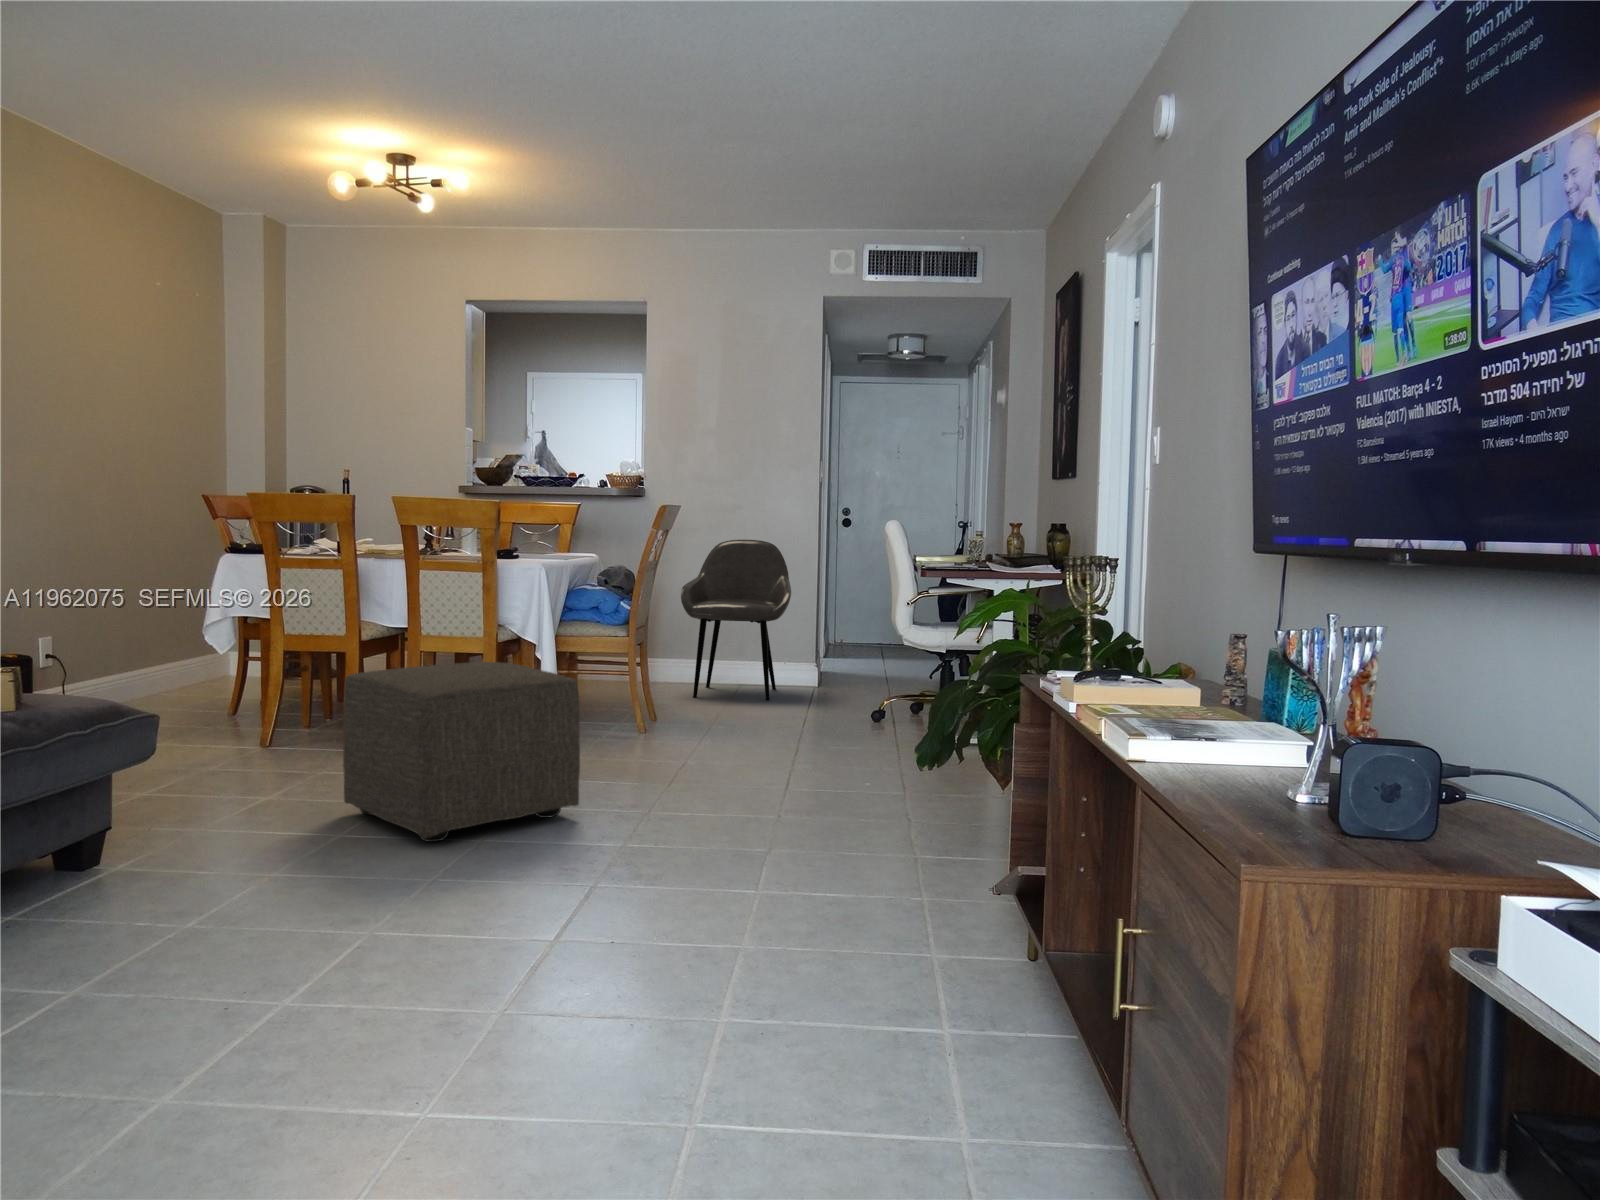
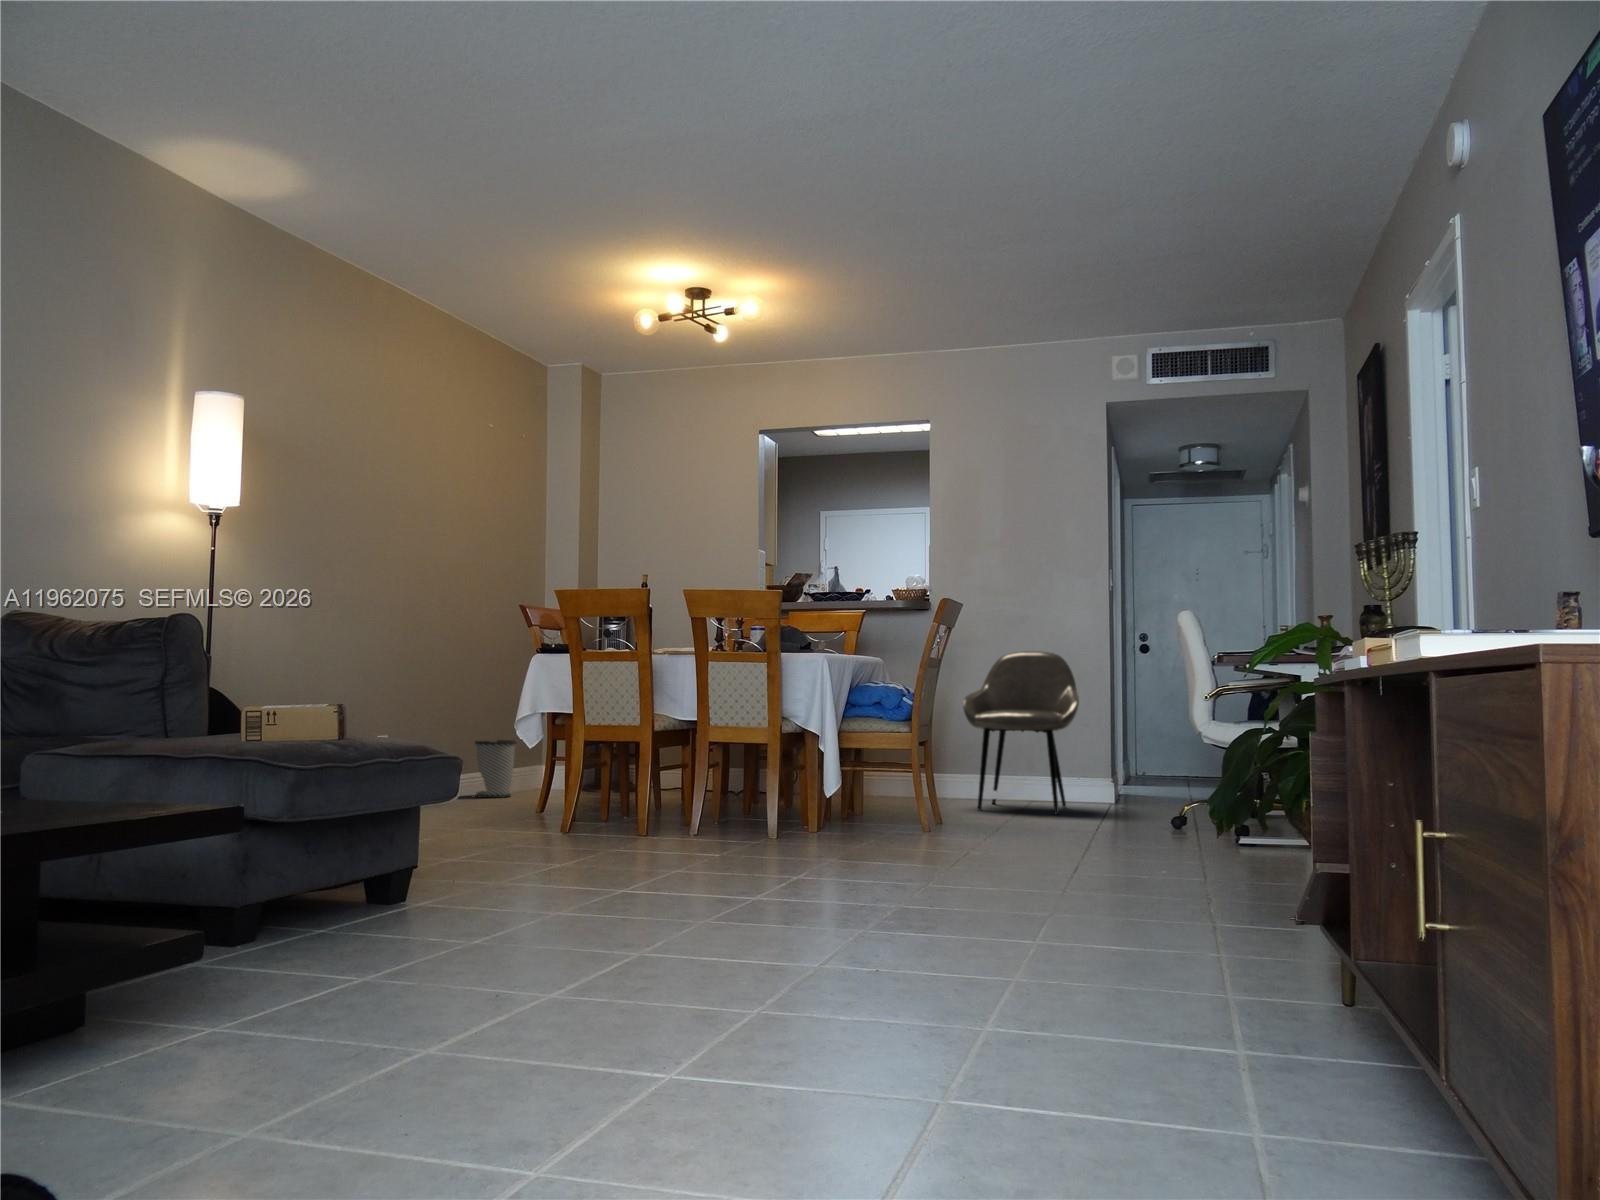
wastebasket: none [137,634,191,699] -> present [475,740,516,798]
ottoman: present [343,662,580,842] -> none [631,729,850,891]

